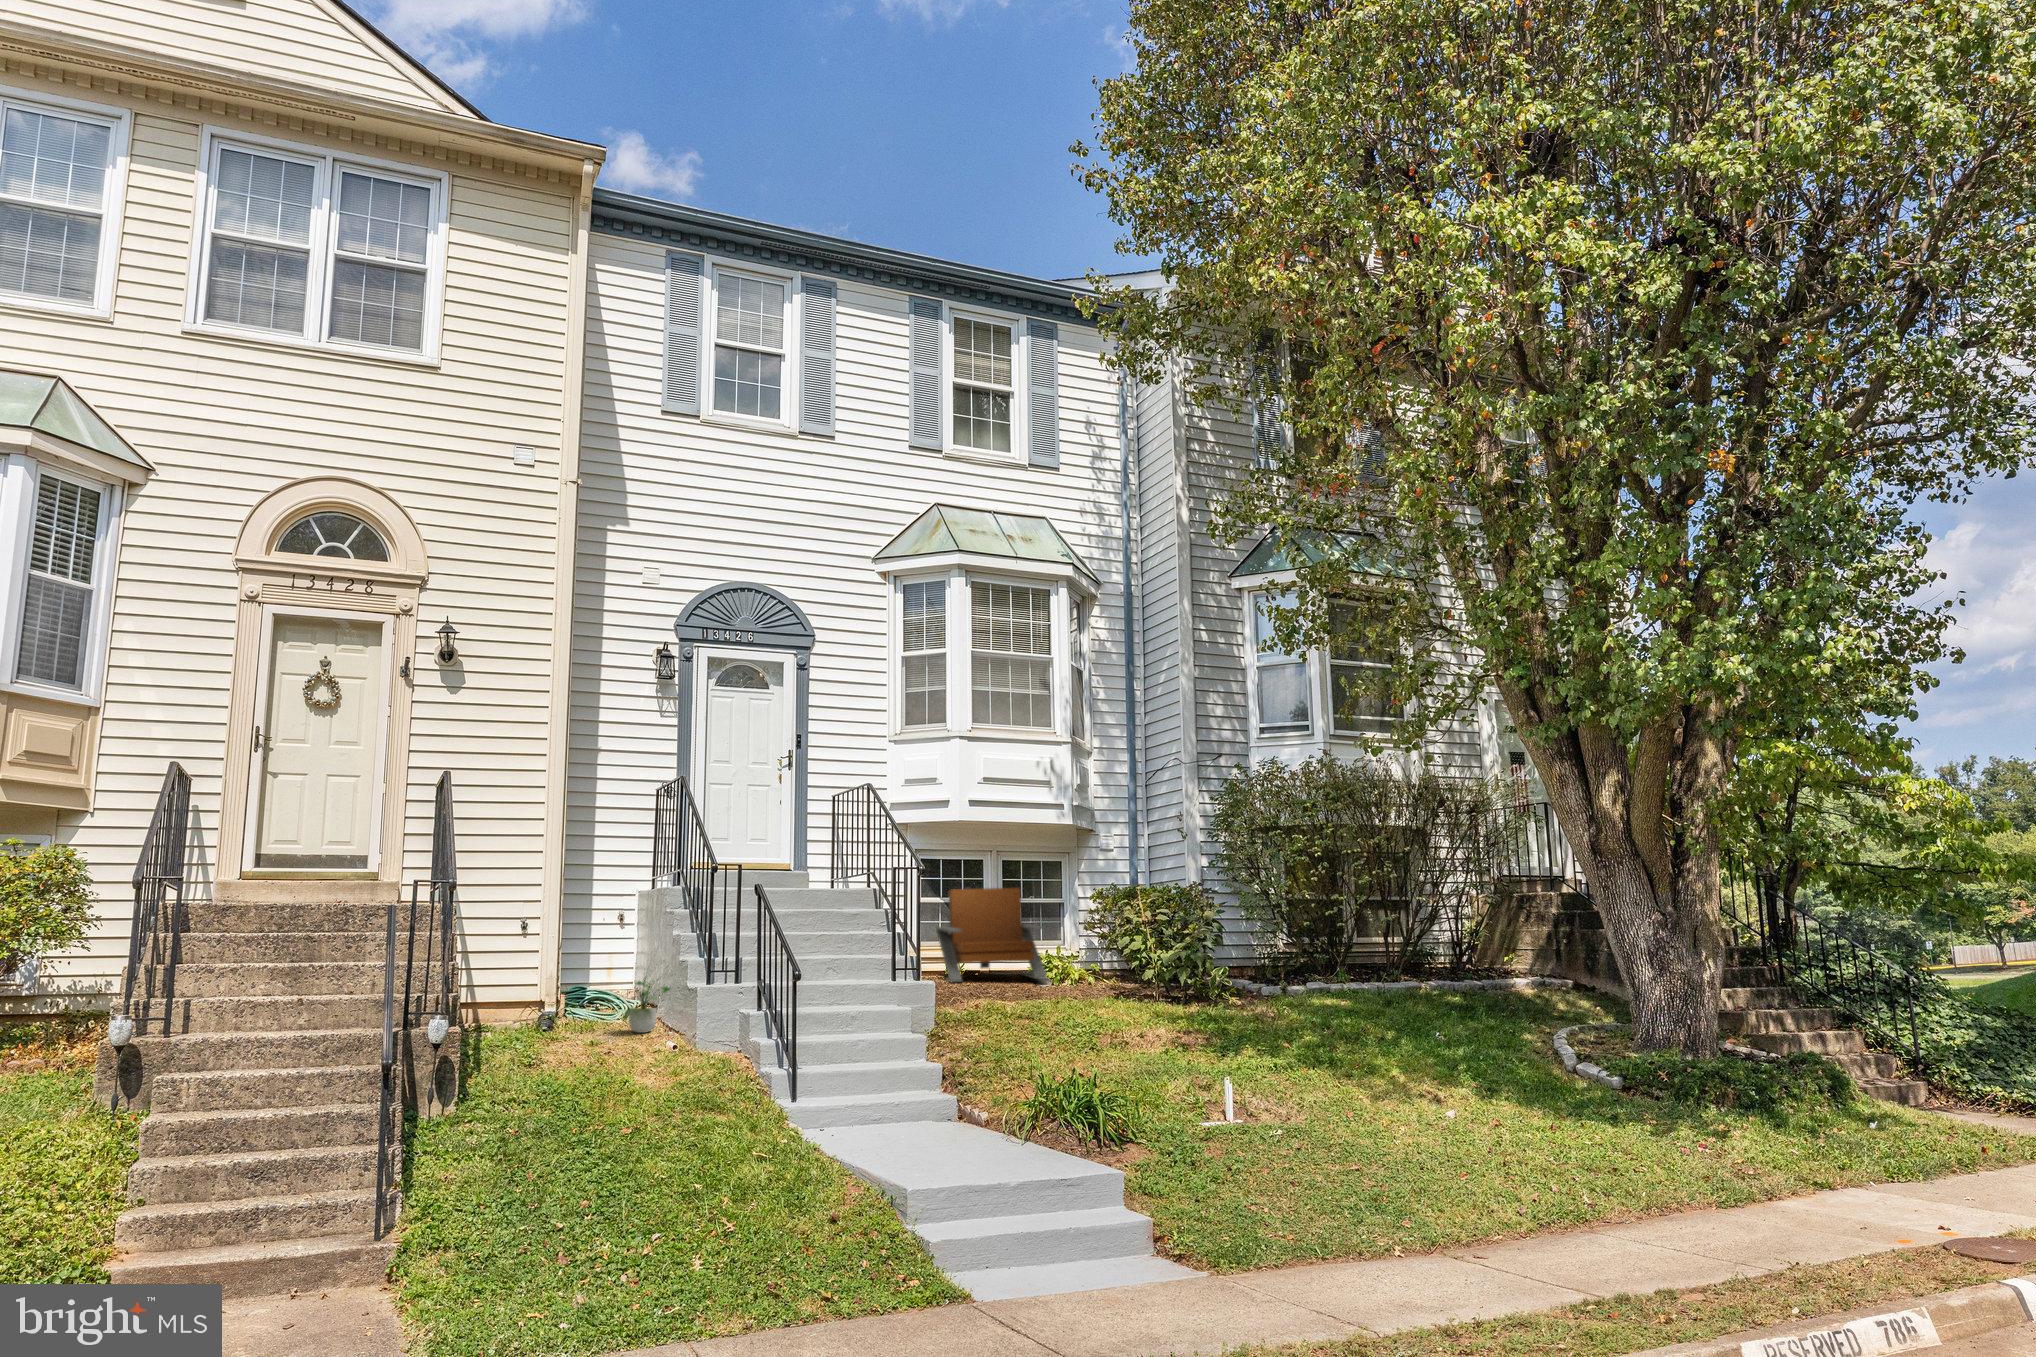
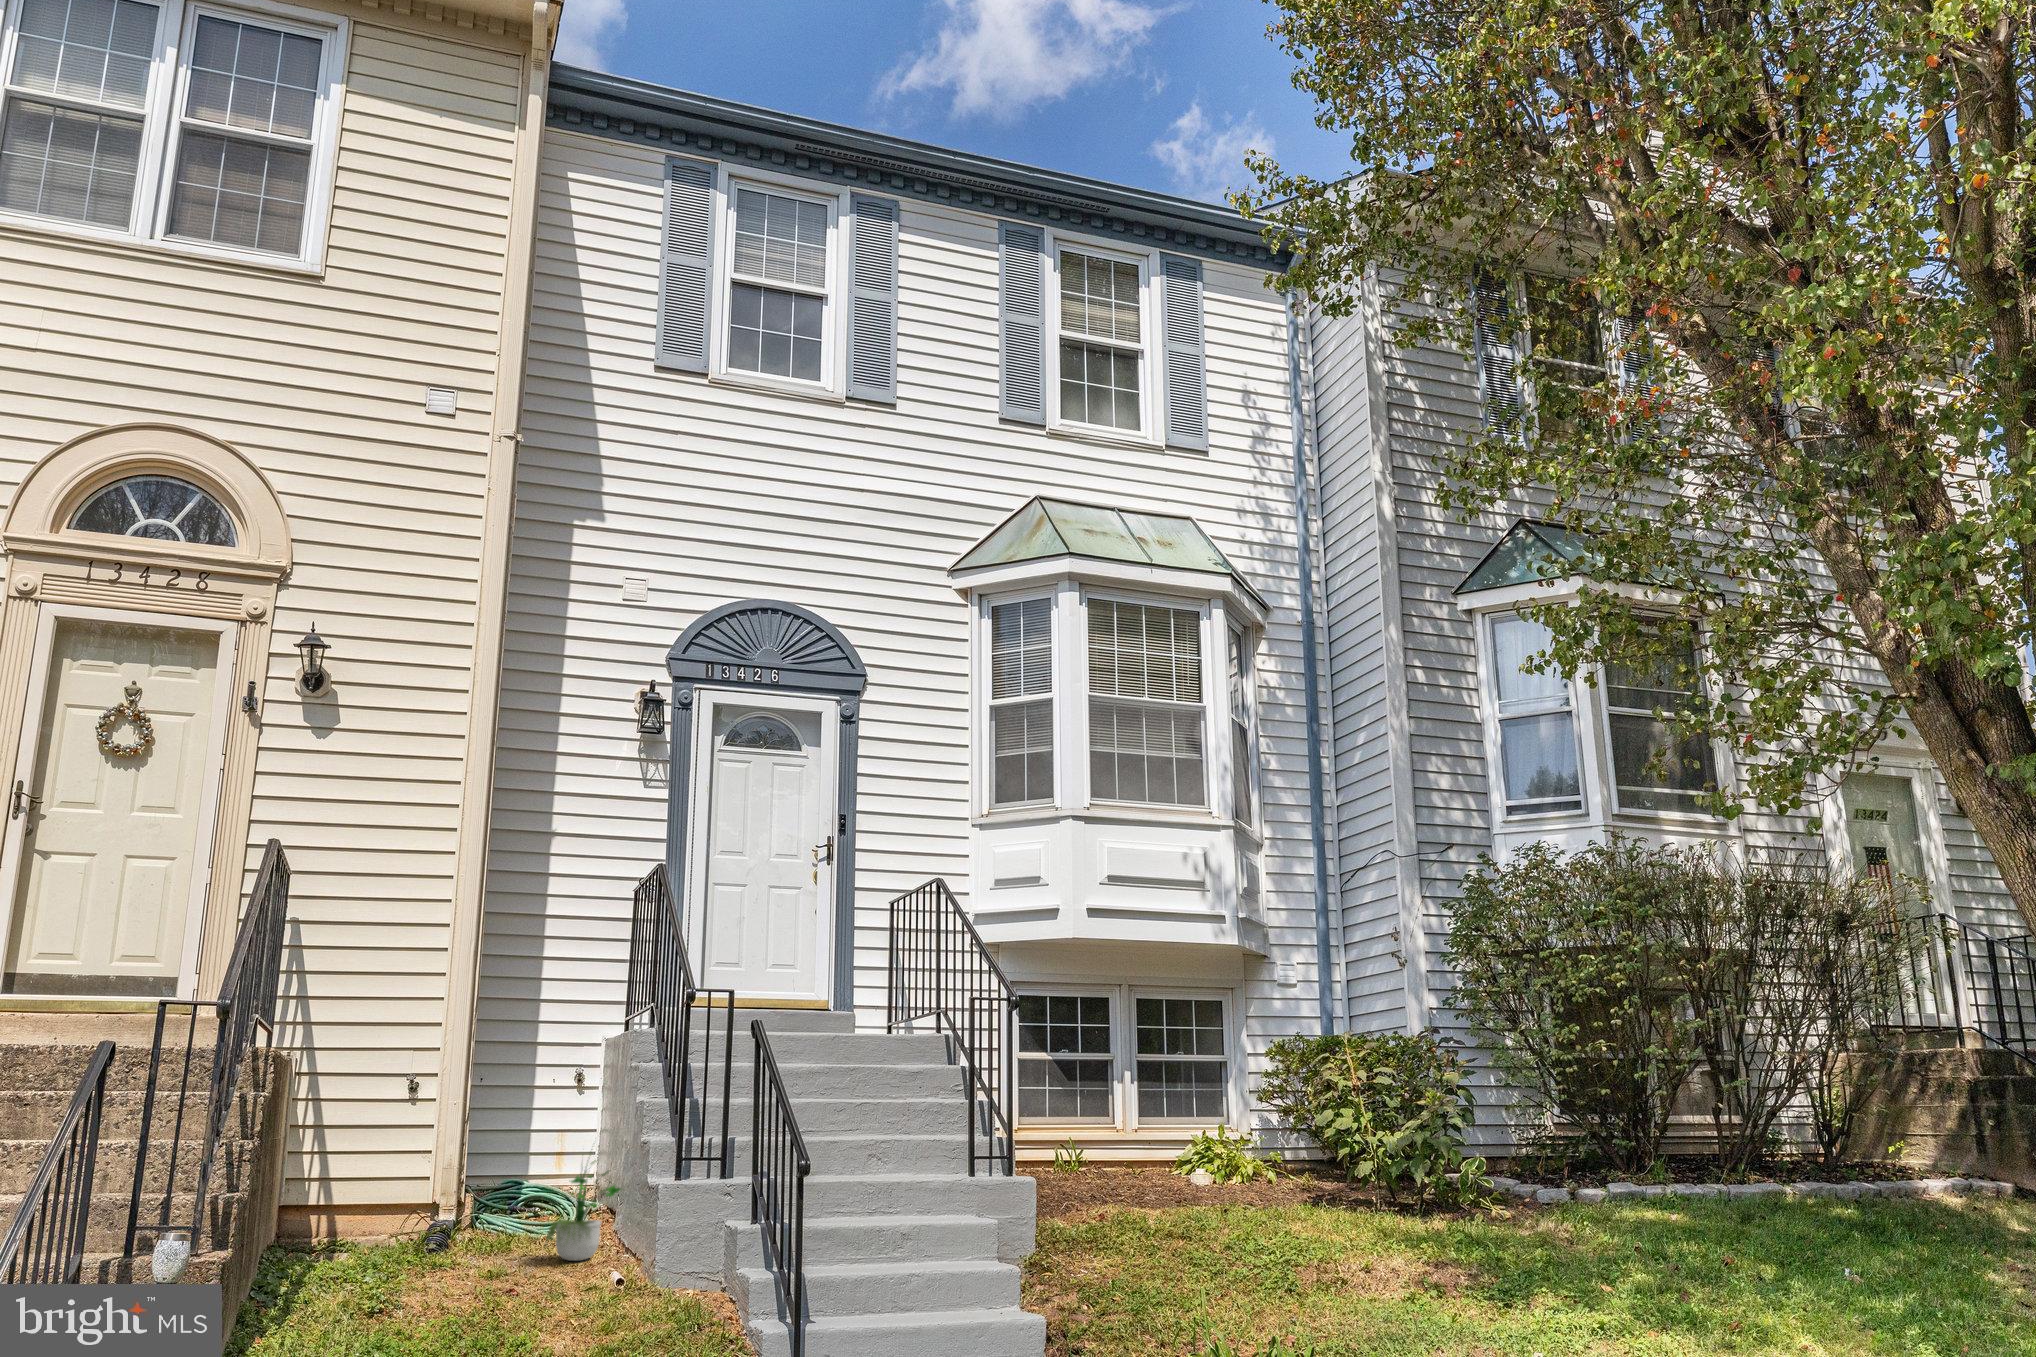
lounge chair: present [936,888,1047,982] -> none [1041,1039,1209,1182]

